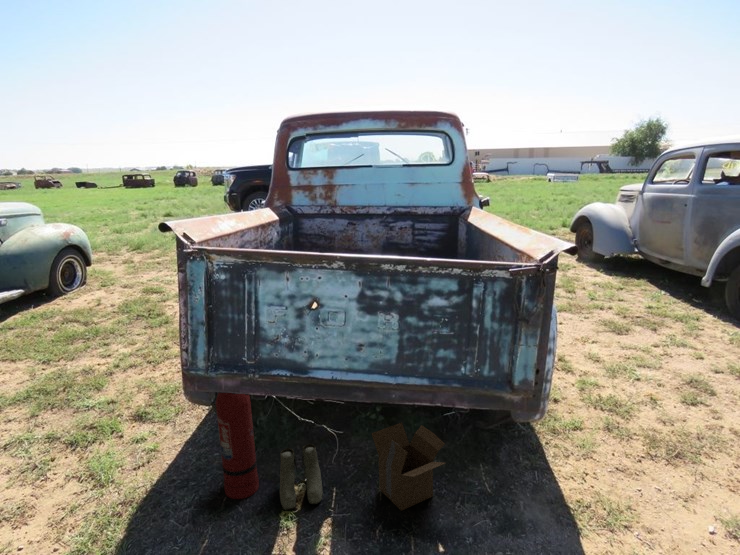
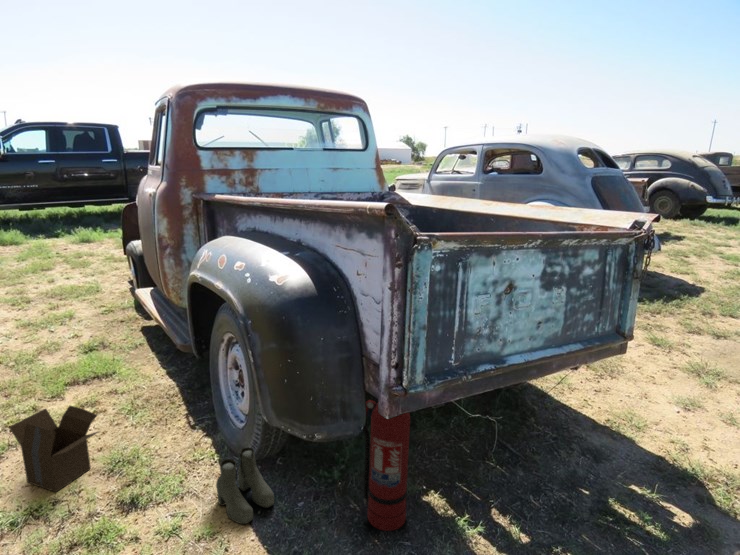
cardboard box: present [371,423,445,511] -> present [9,406,98,492]
boots: present [280,444,323,510] -> present [216,447,274,524]

